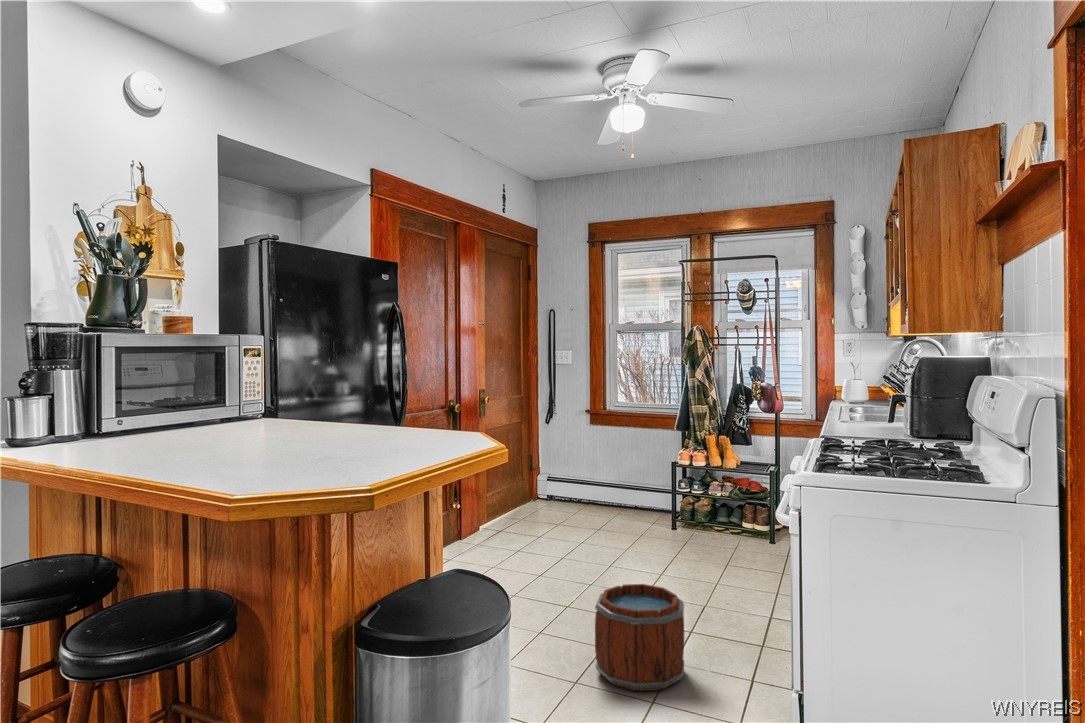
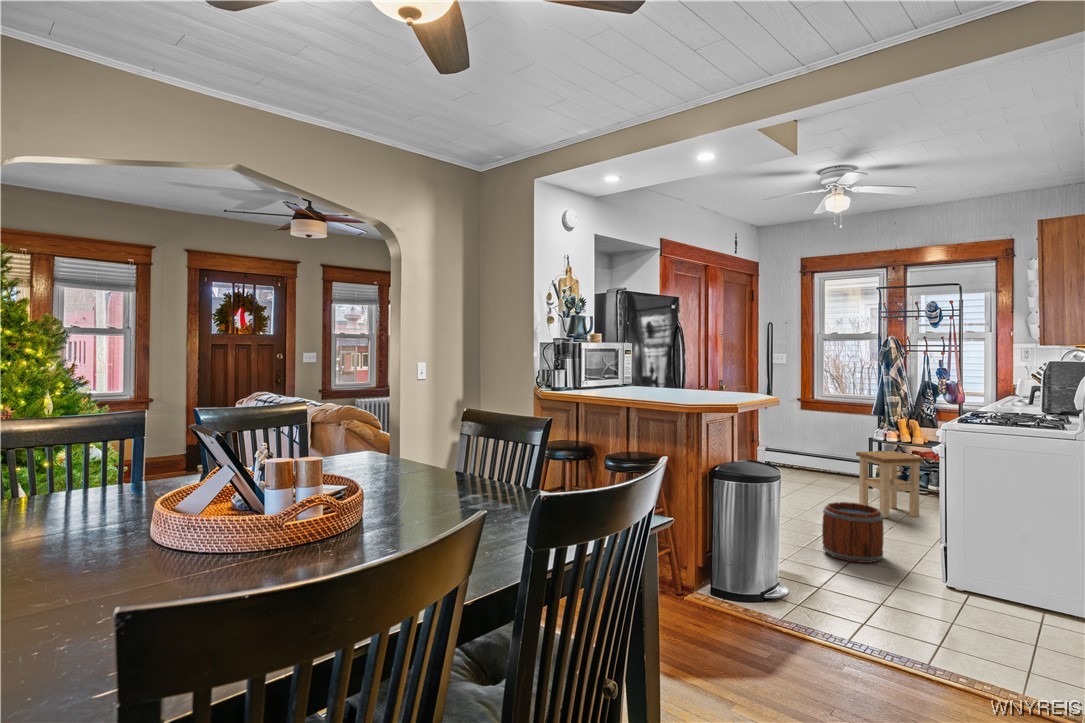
stool: none [653,483,738,584] -> present [856,451,924,518]

